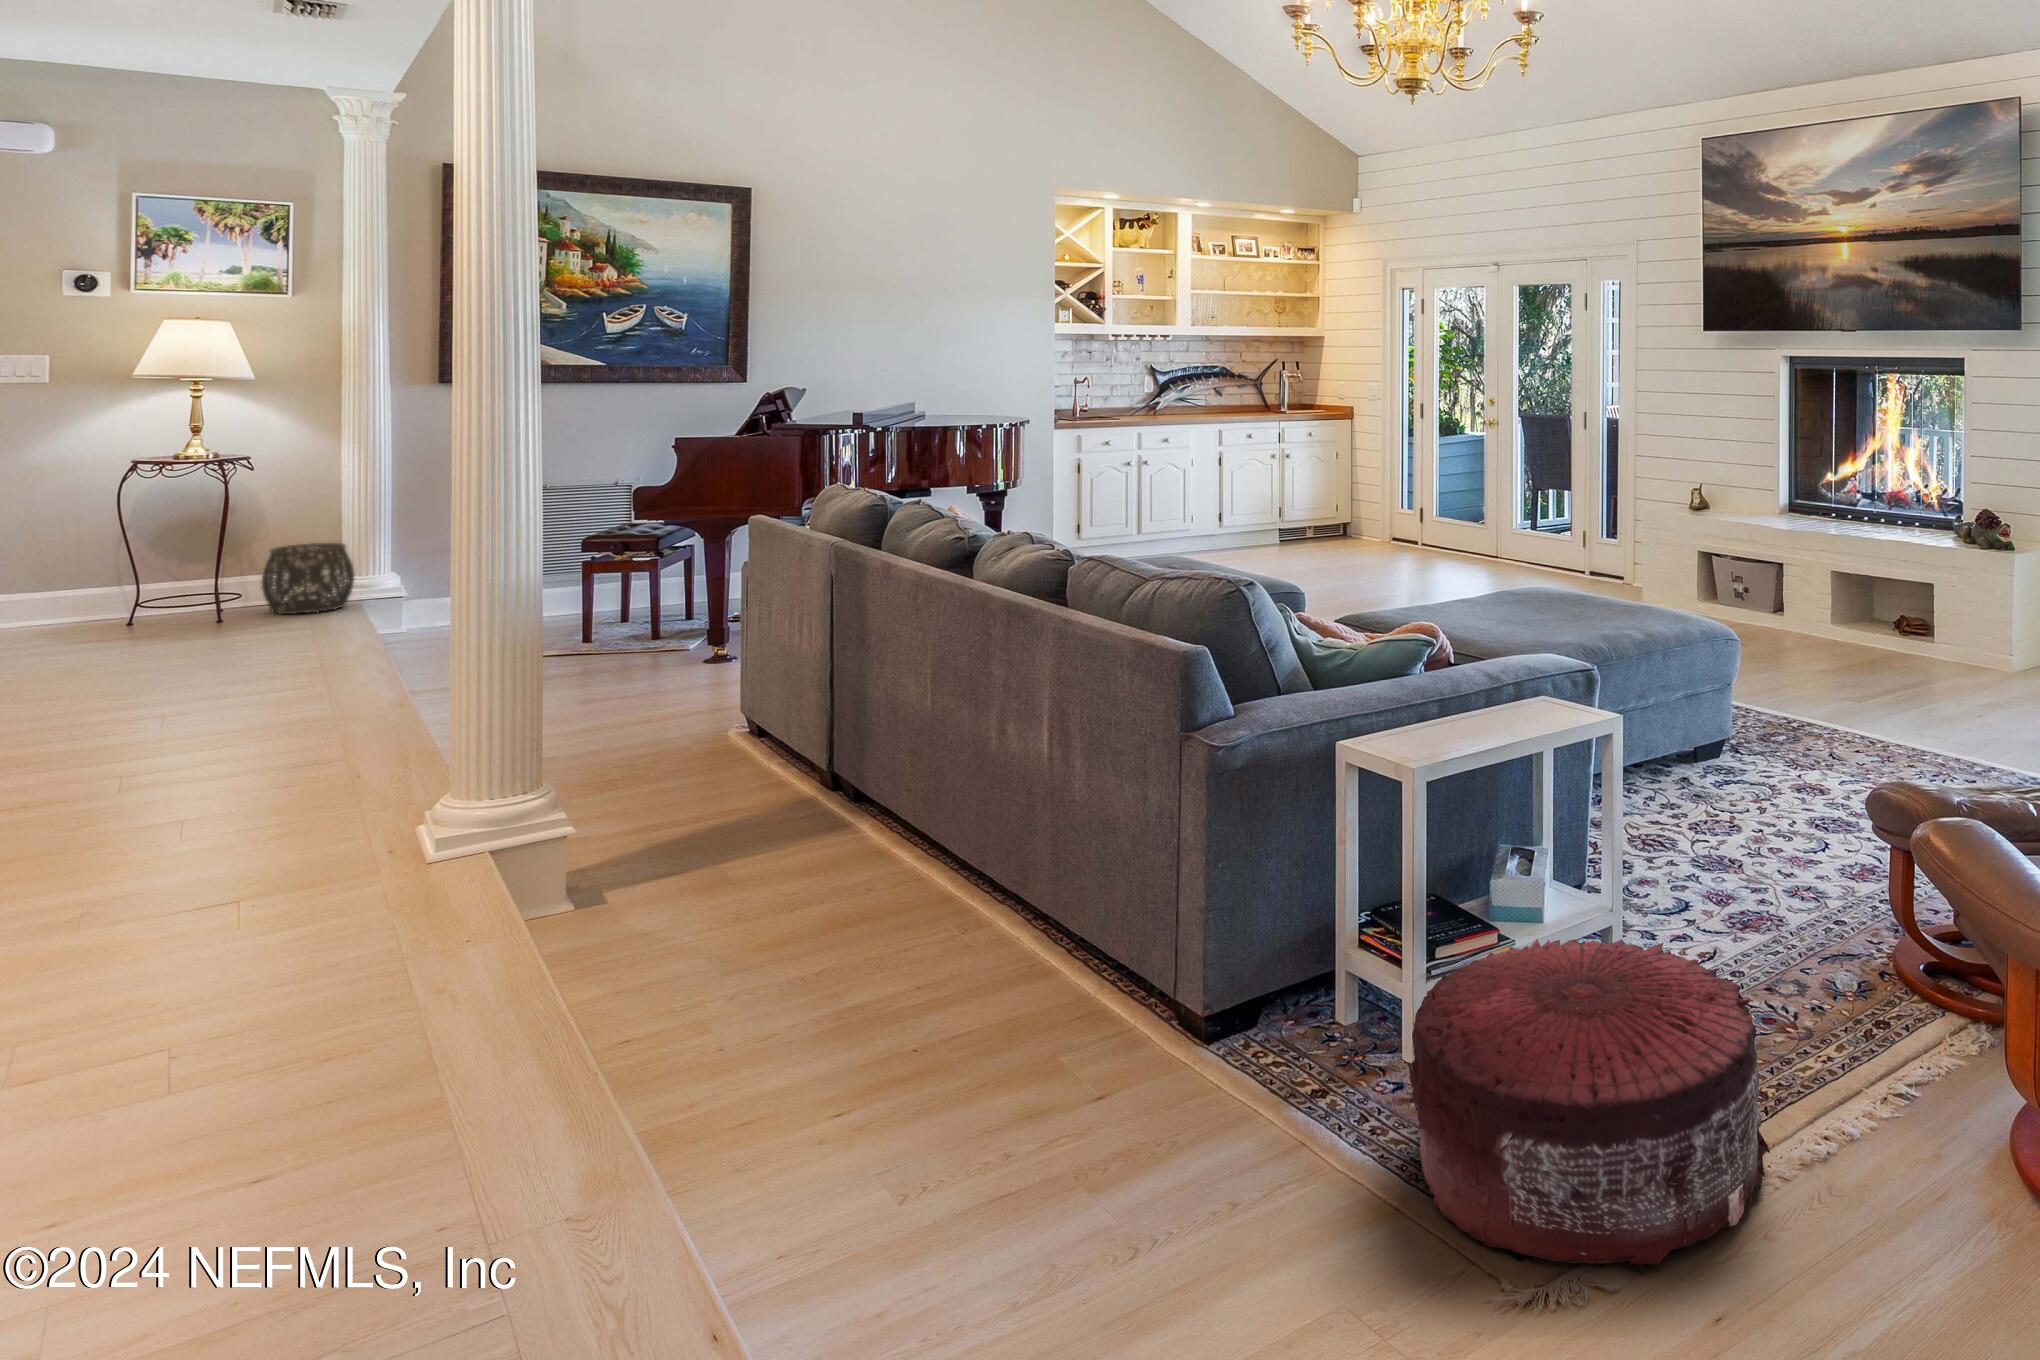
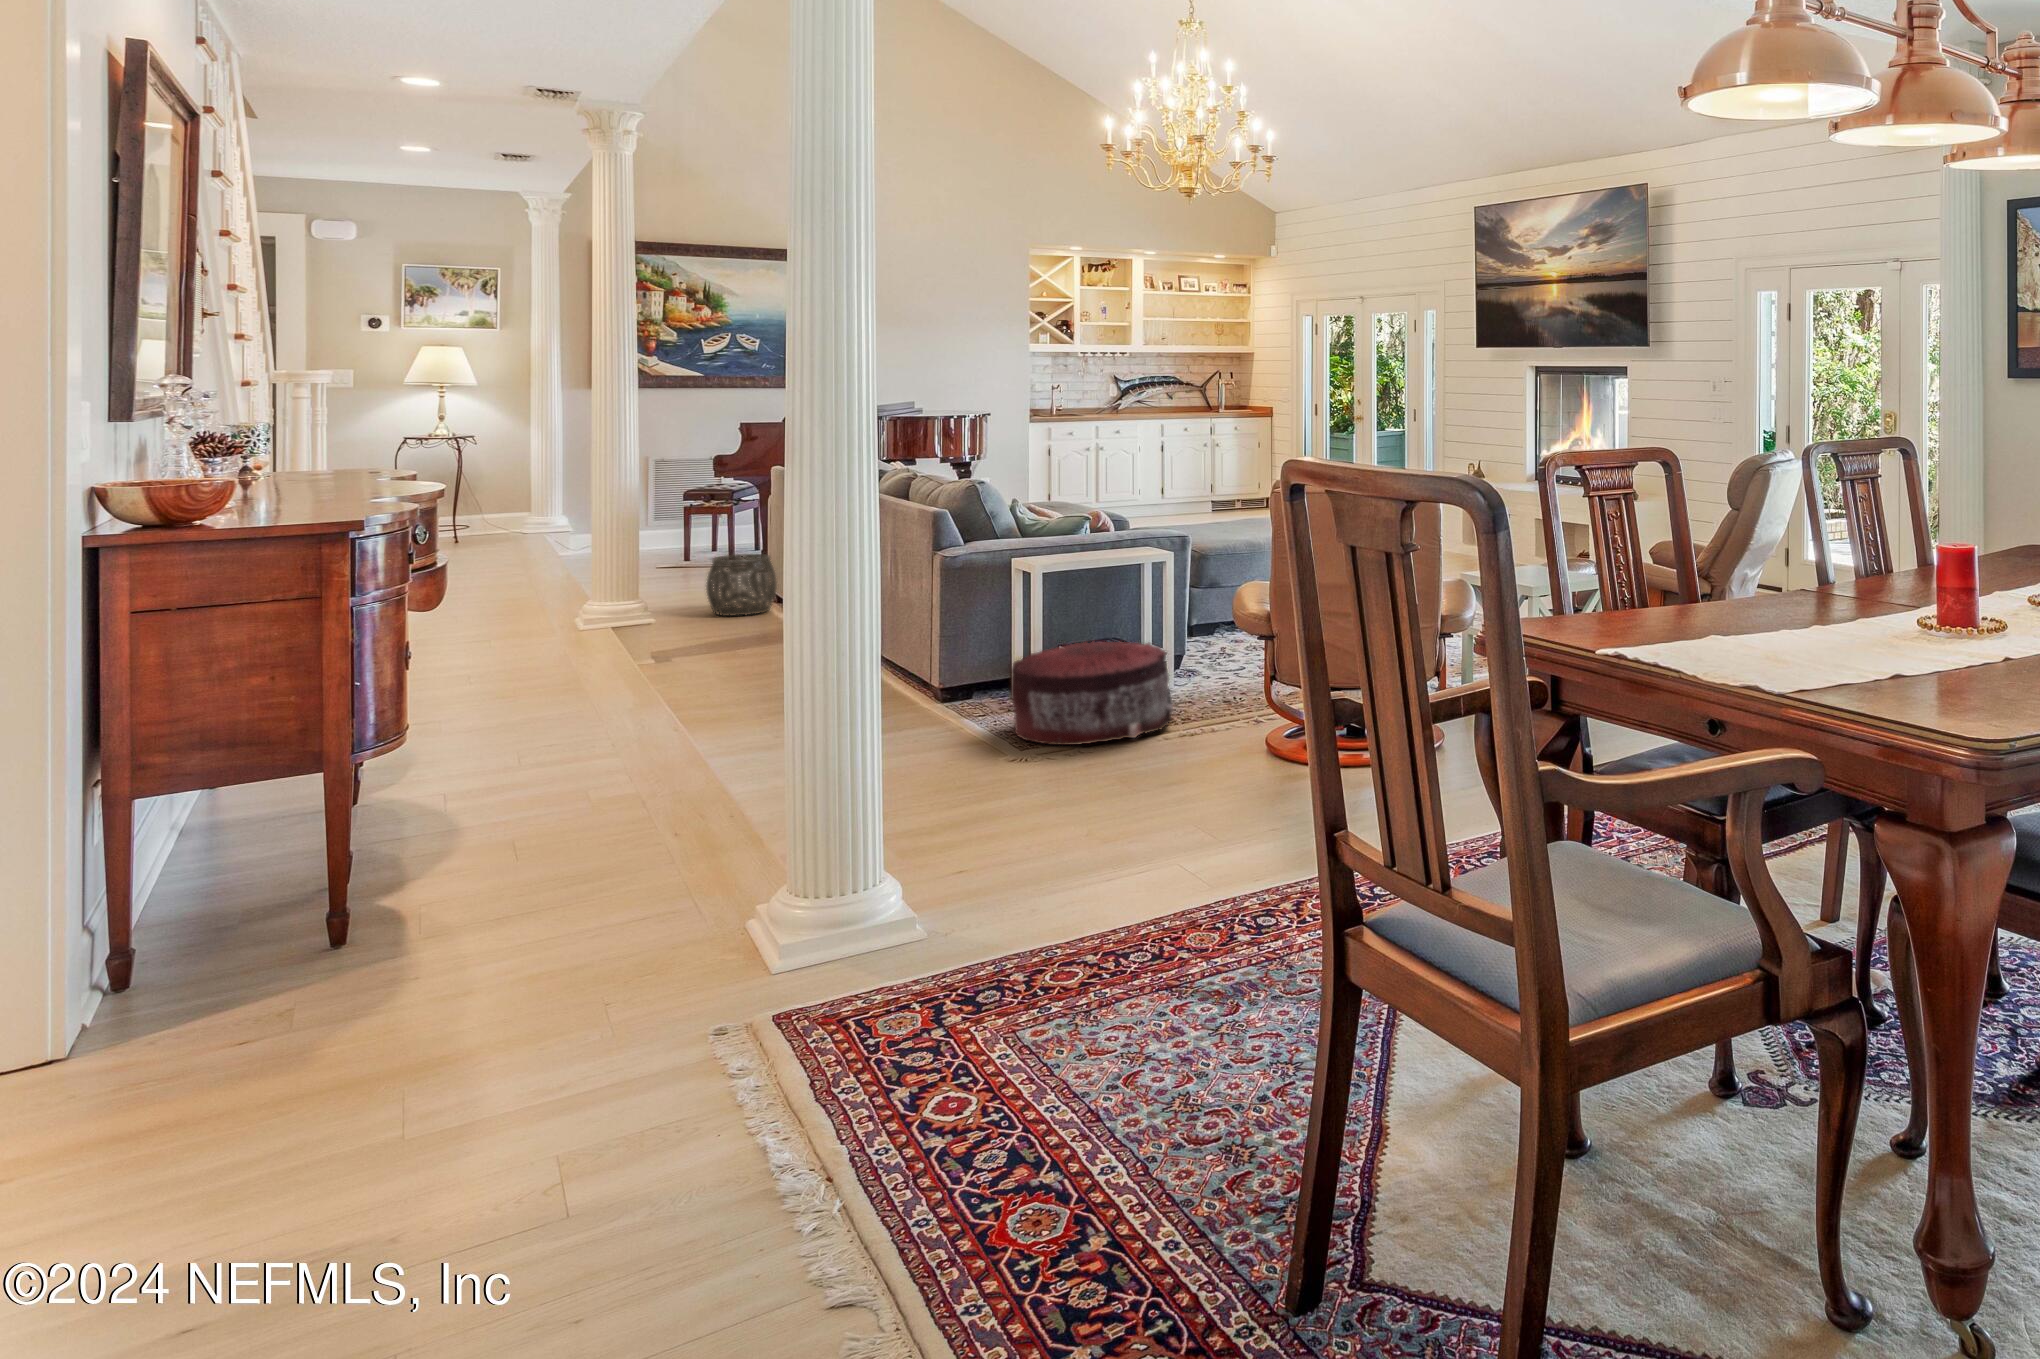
woven basket: present [262,543,355,614] -> present [706,554,777,616]

